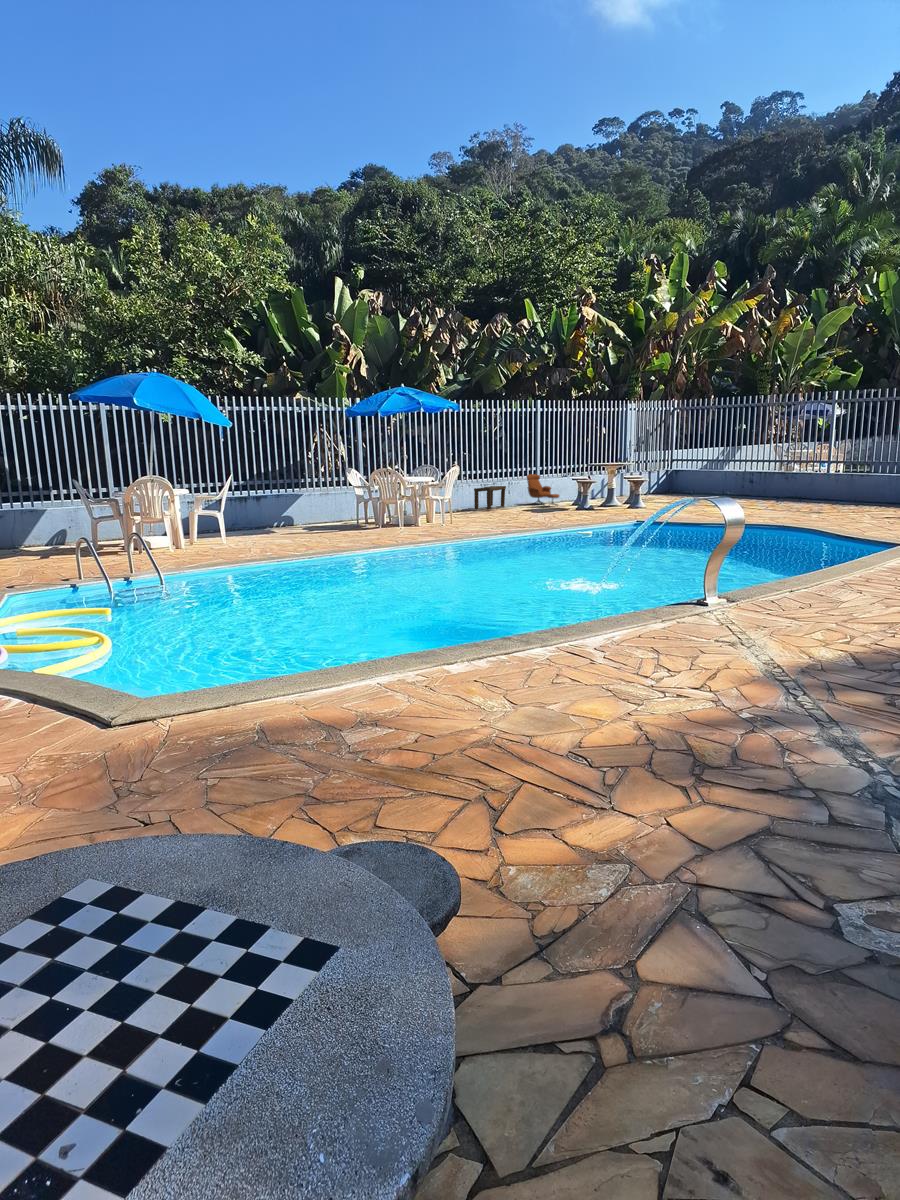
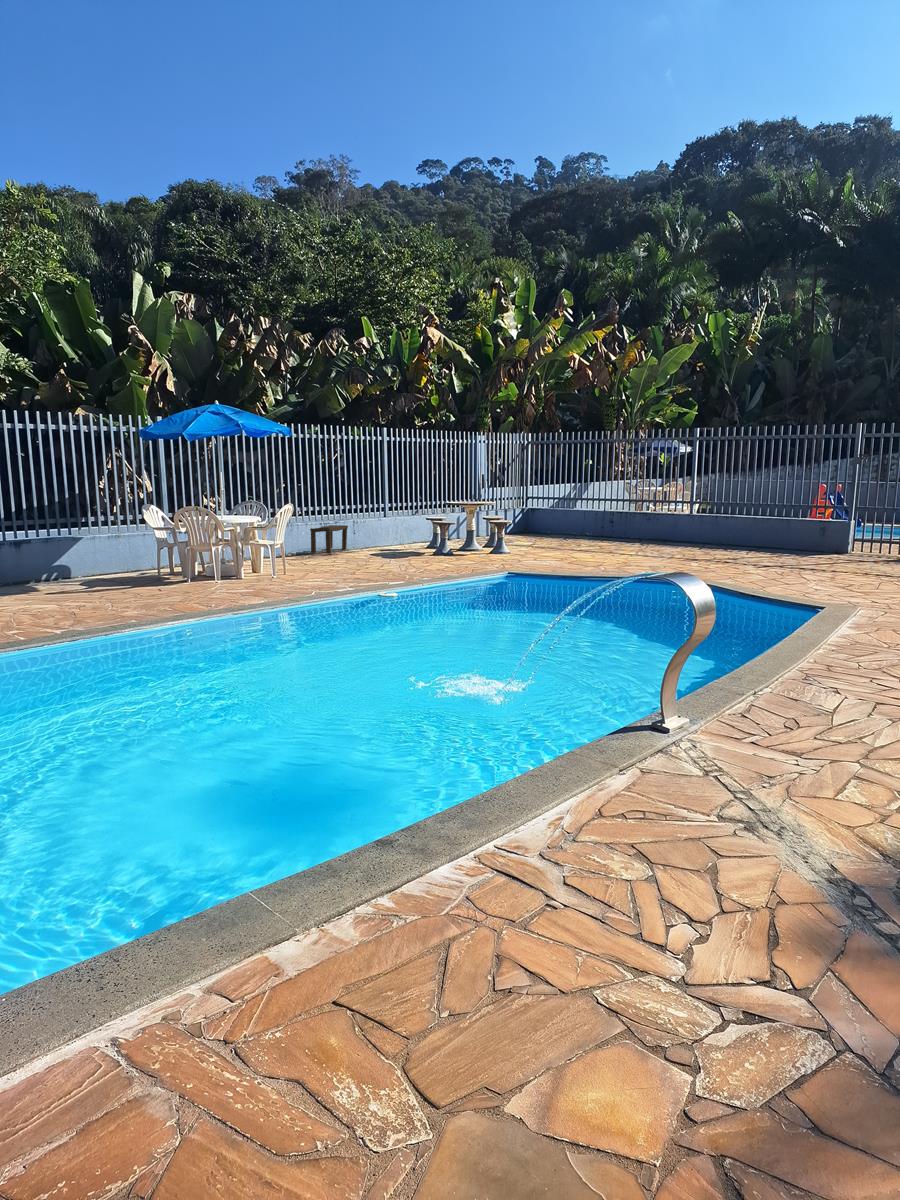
lounge chair: present [527,474,559,505] -> none [371,511,410,549]

